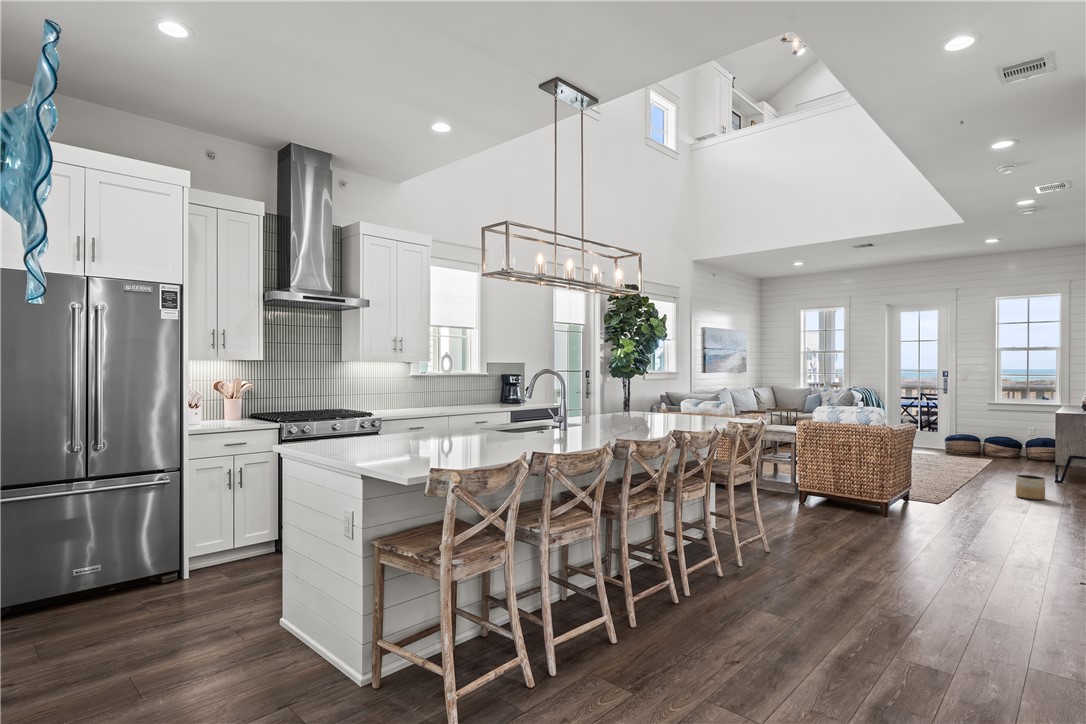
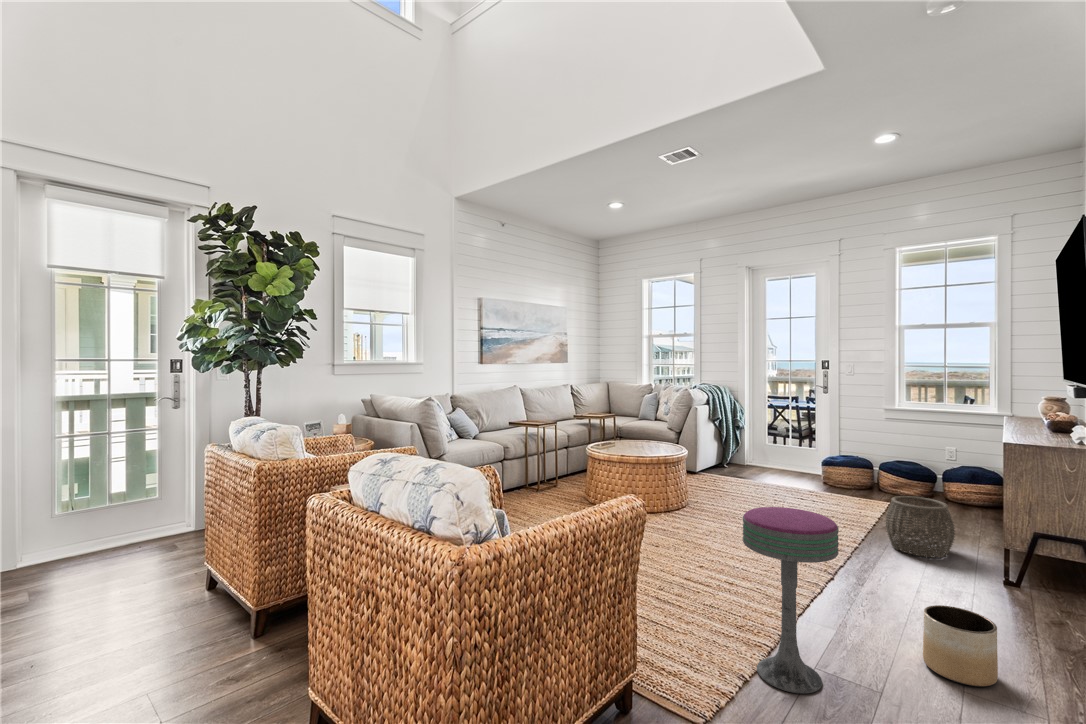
bar stool: none [942,435,983,500] -> present [743,507,839,694]
woven basket: none [993,447,1032,476] -> present [885,496,955,558]

